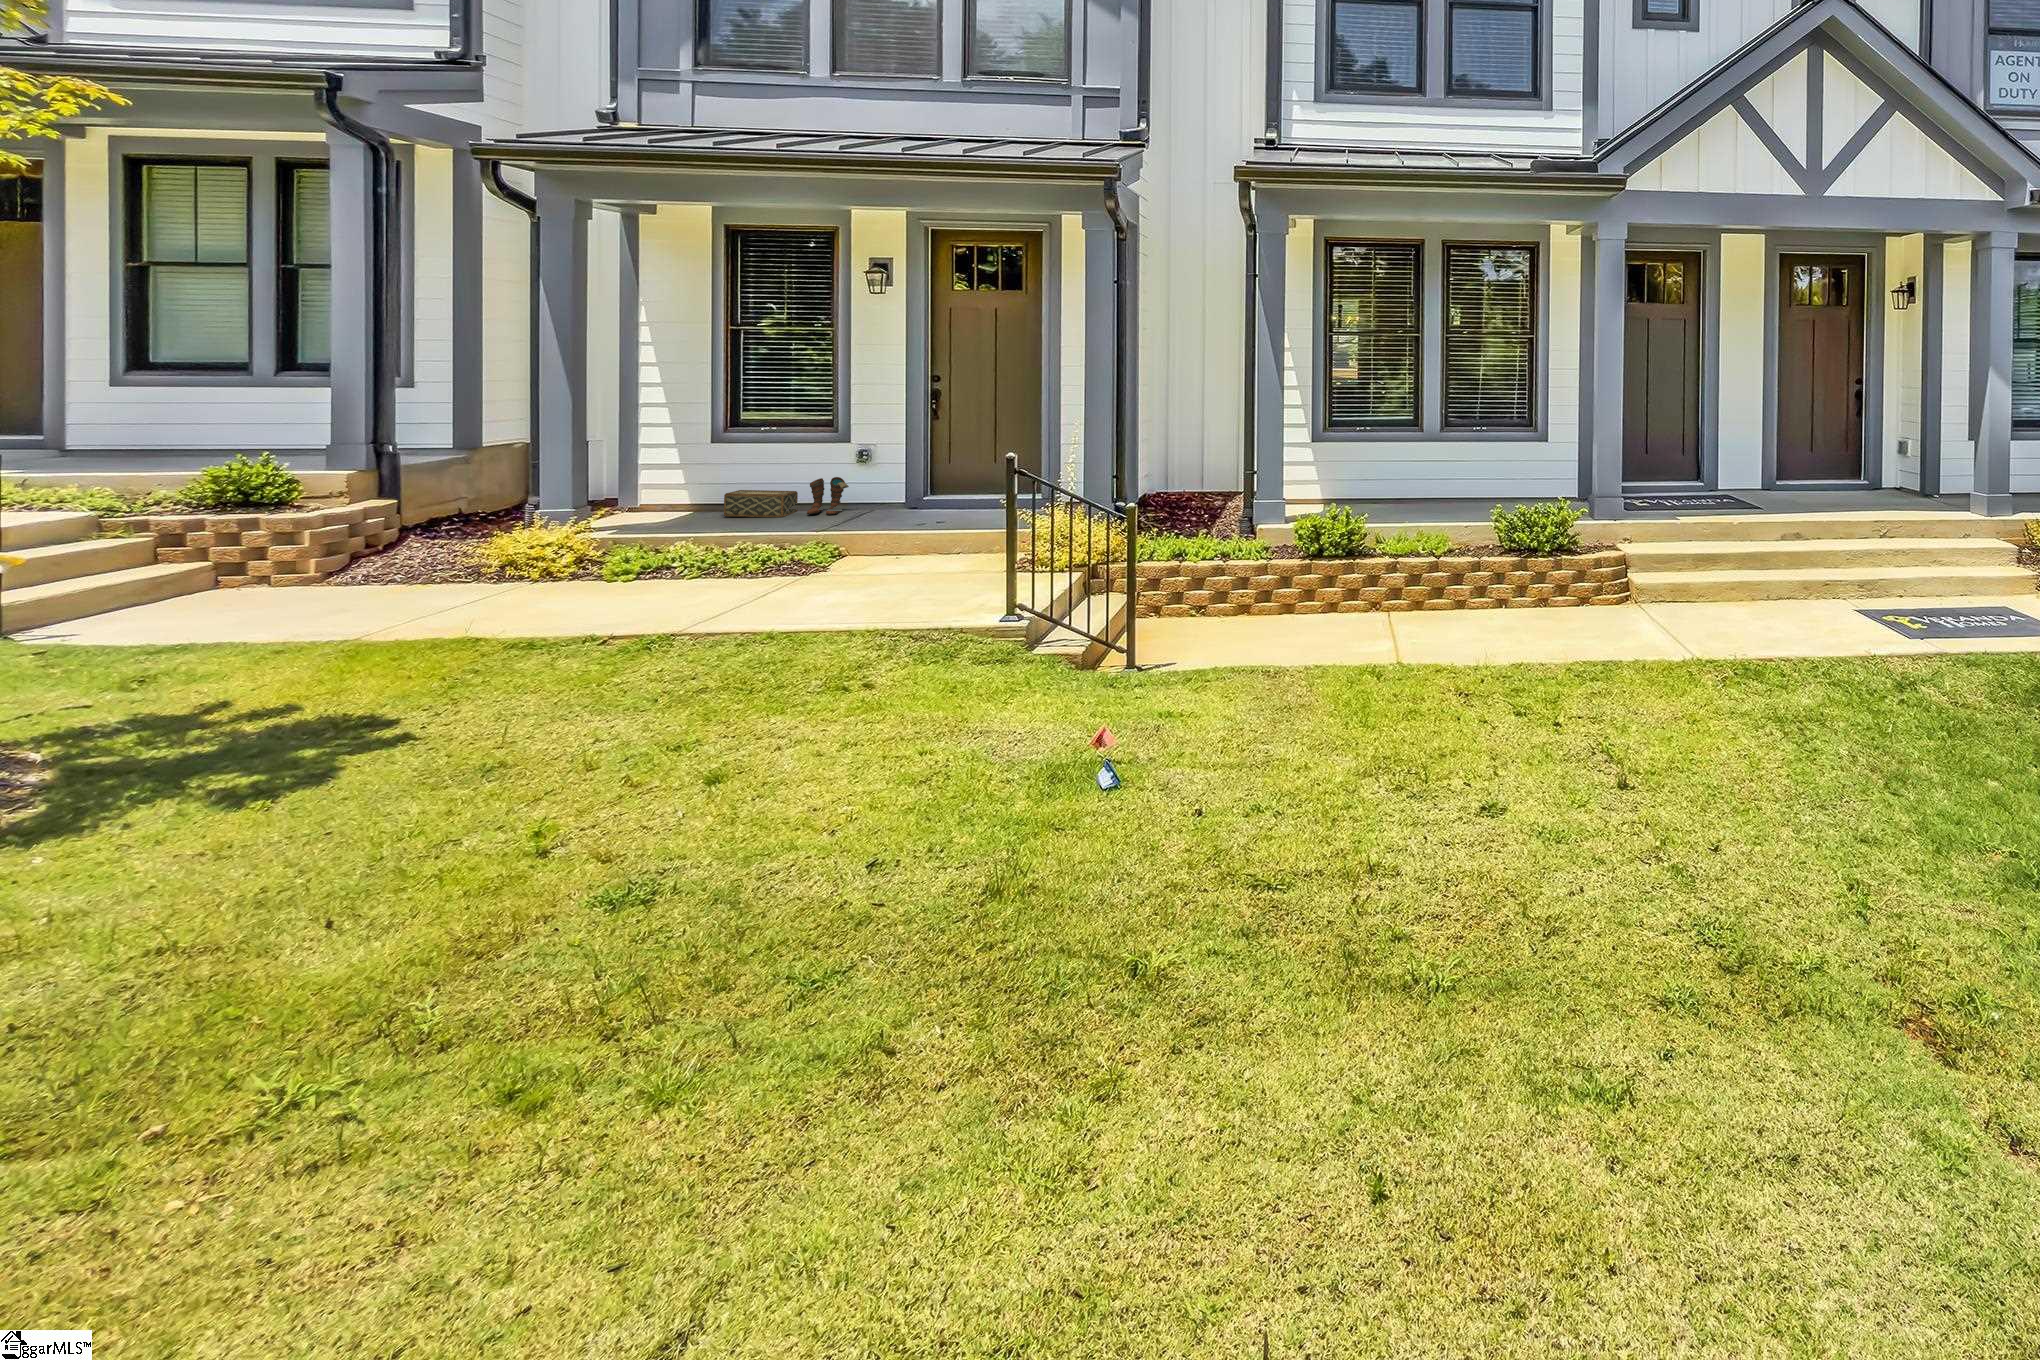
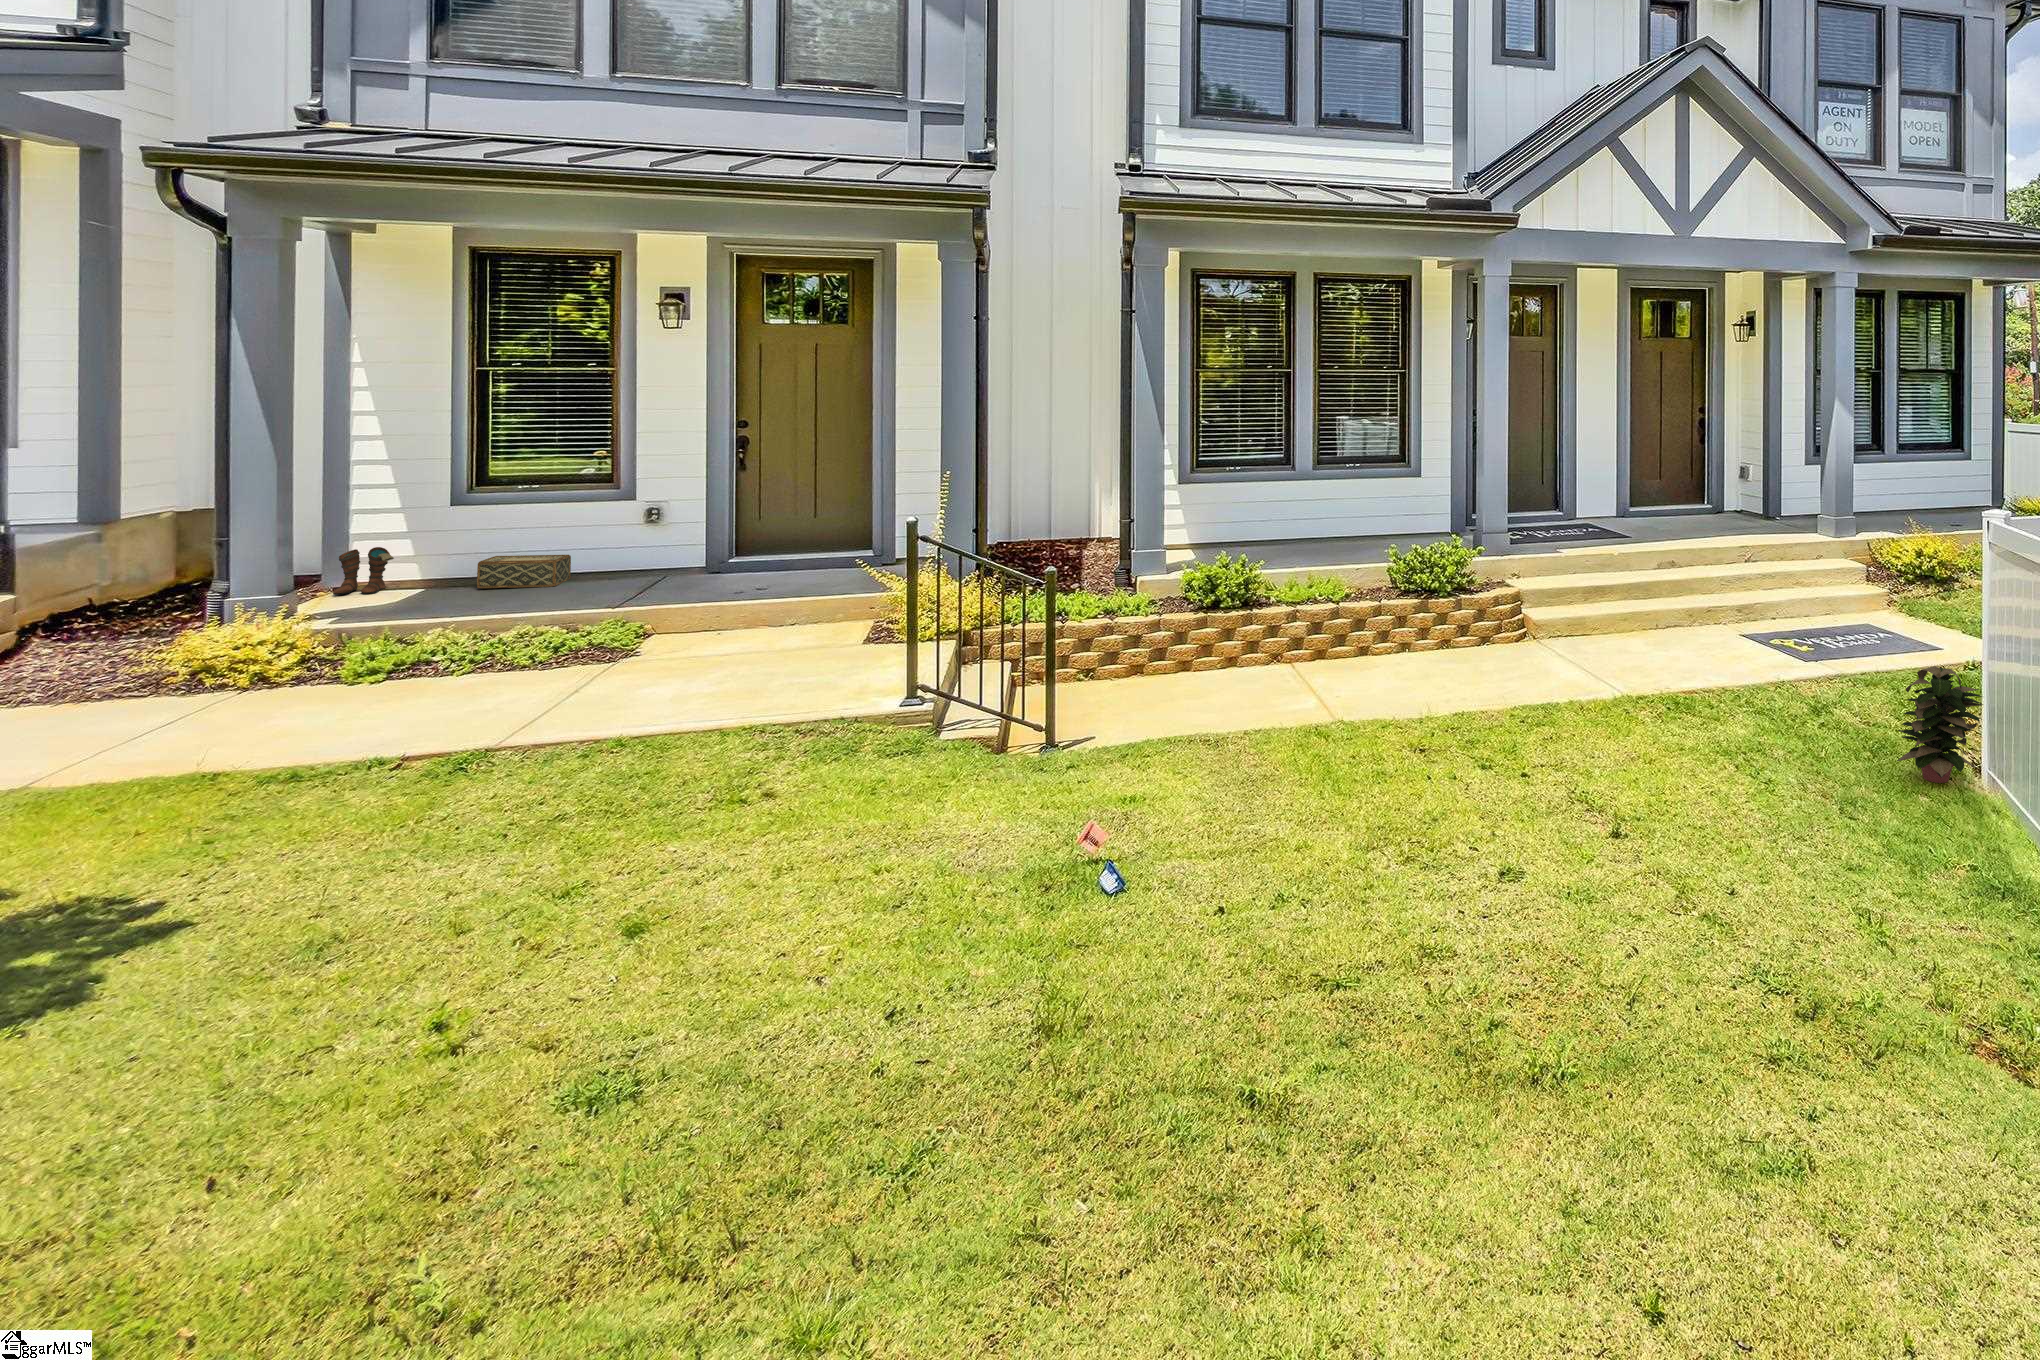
boots: present [807,477,849,515] -> present [333,547,394,595]
decorative plant: none [1937,627,2034,750] -> present [1897,666,1983,783]

